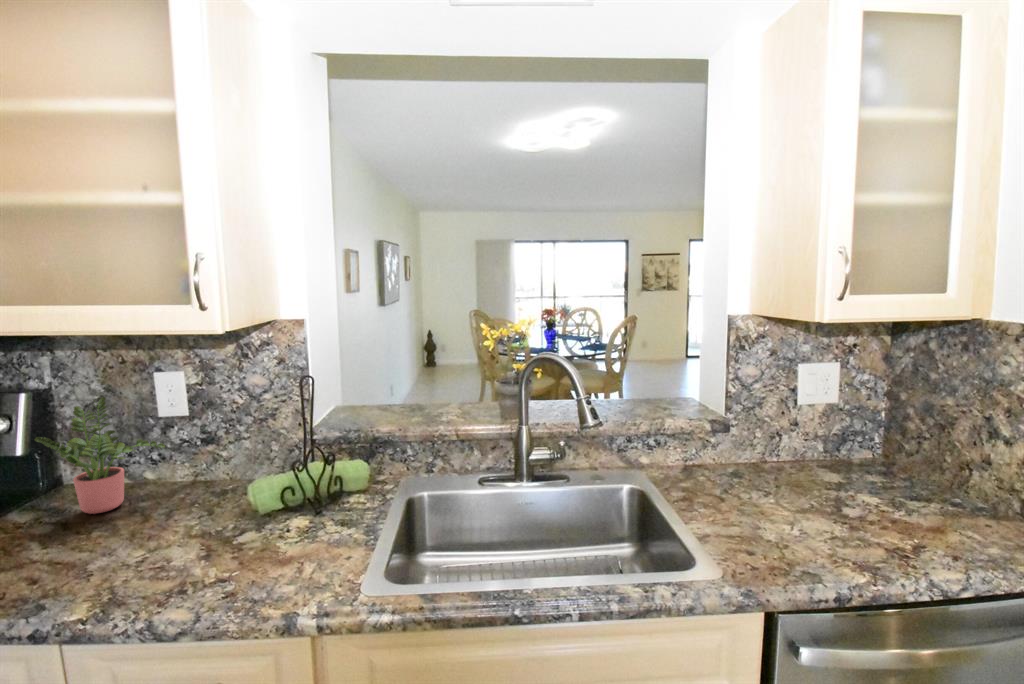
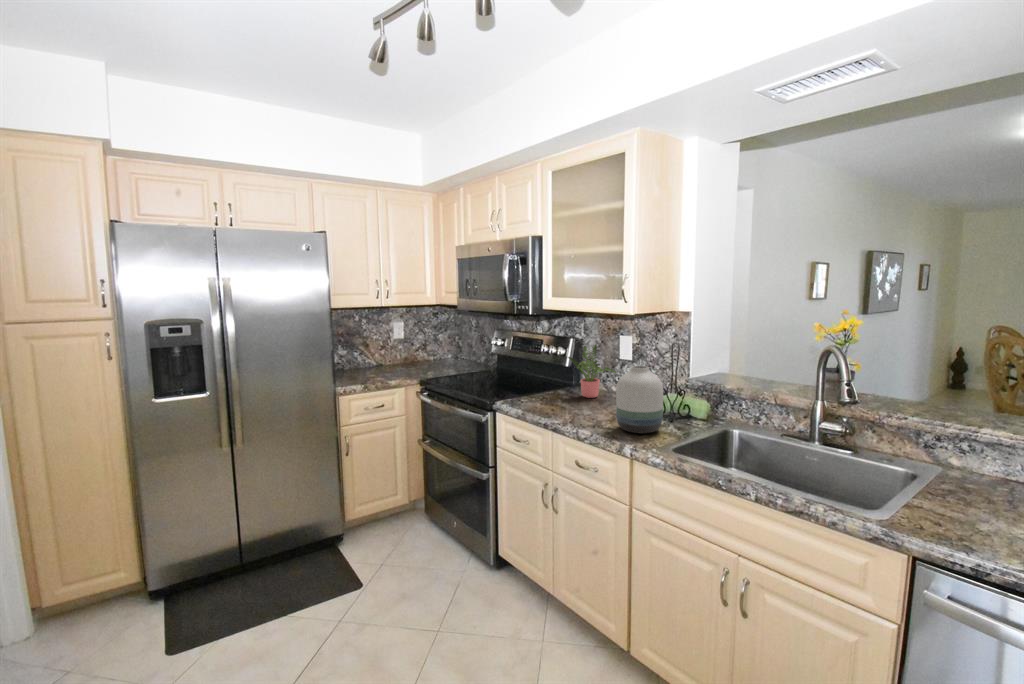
vase: none [223,428,326,571] -> present [616,365,663,434]

